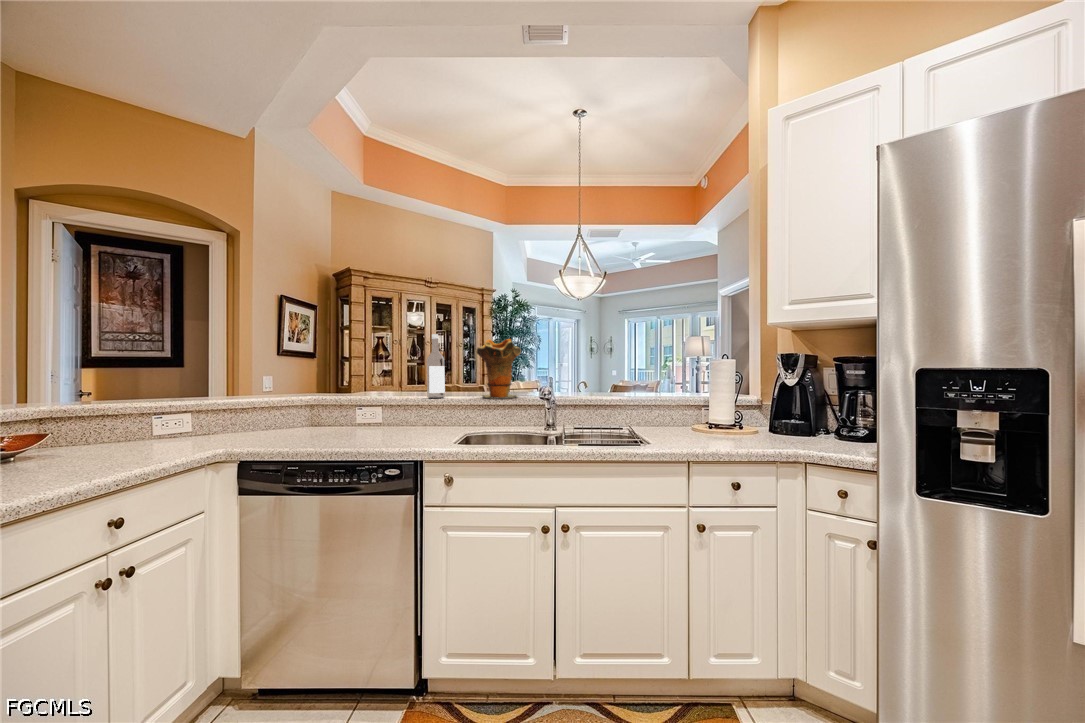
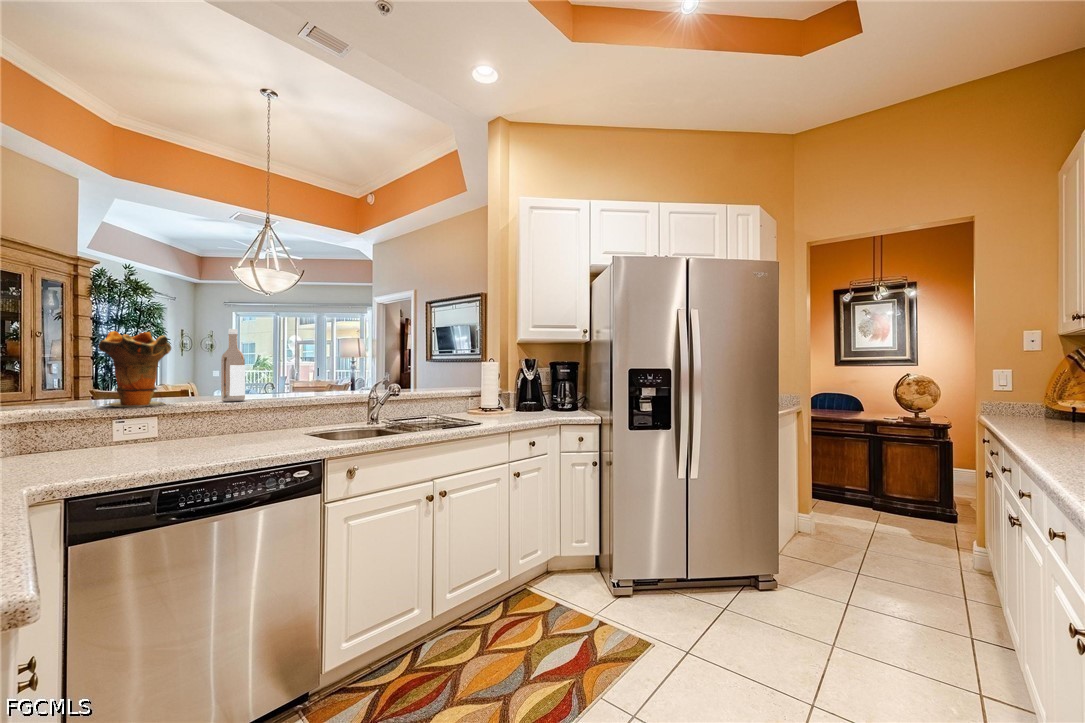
decorative vase: present [477,339,521,399] -> present [98,331,171,407]

